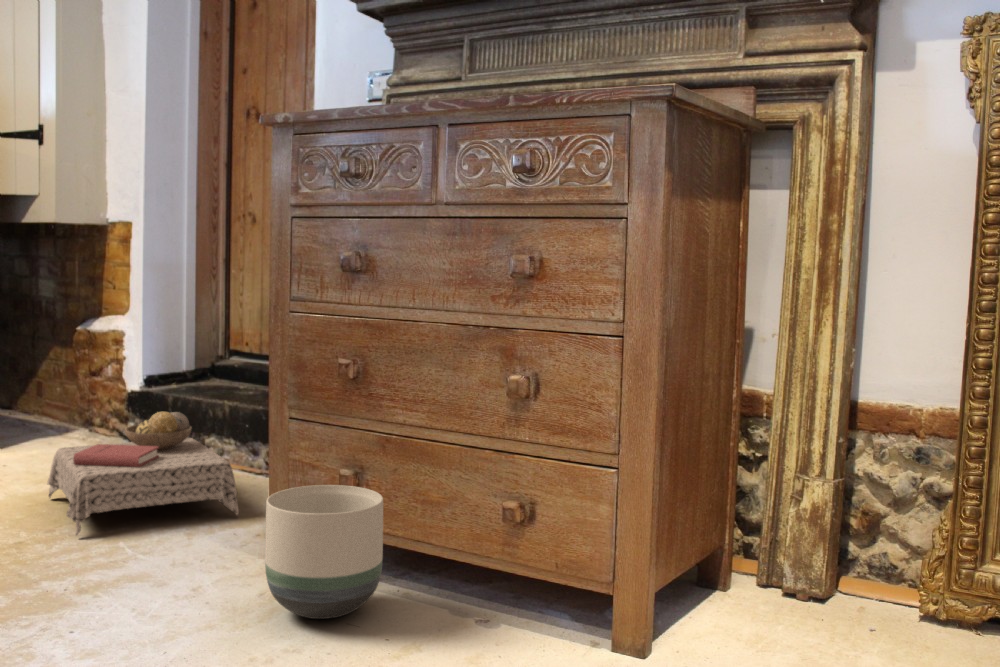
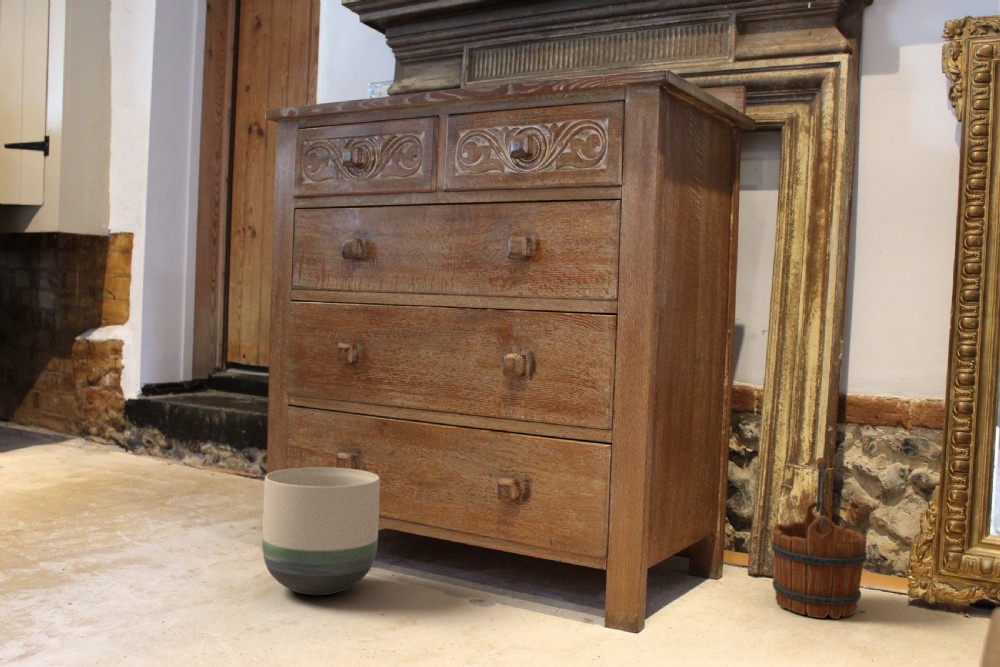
ottoman: present [47,412,239,535] -> none [44,409,234,526]
wooden bucket: none [781,473,879,638] -> present [771,458,867,619]

